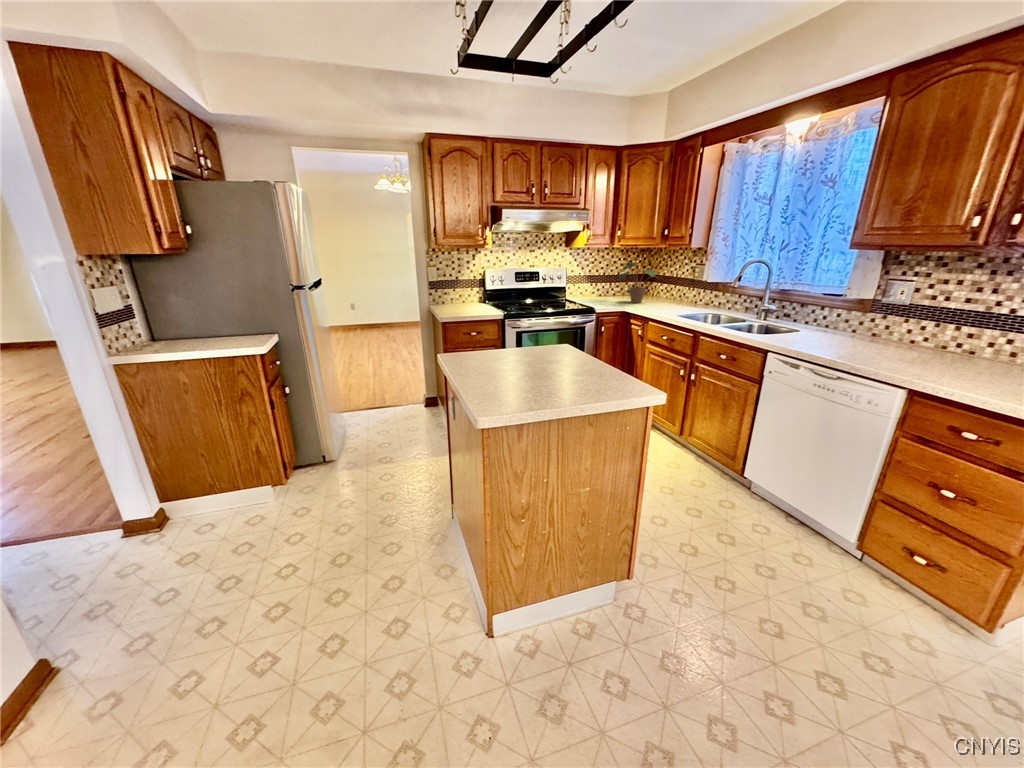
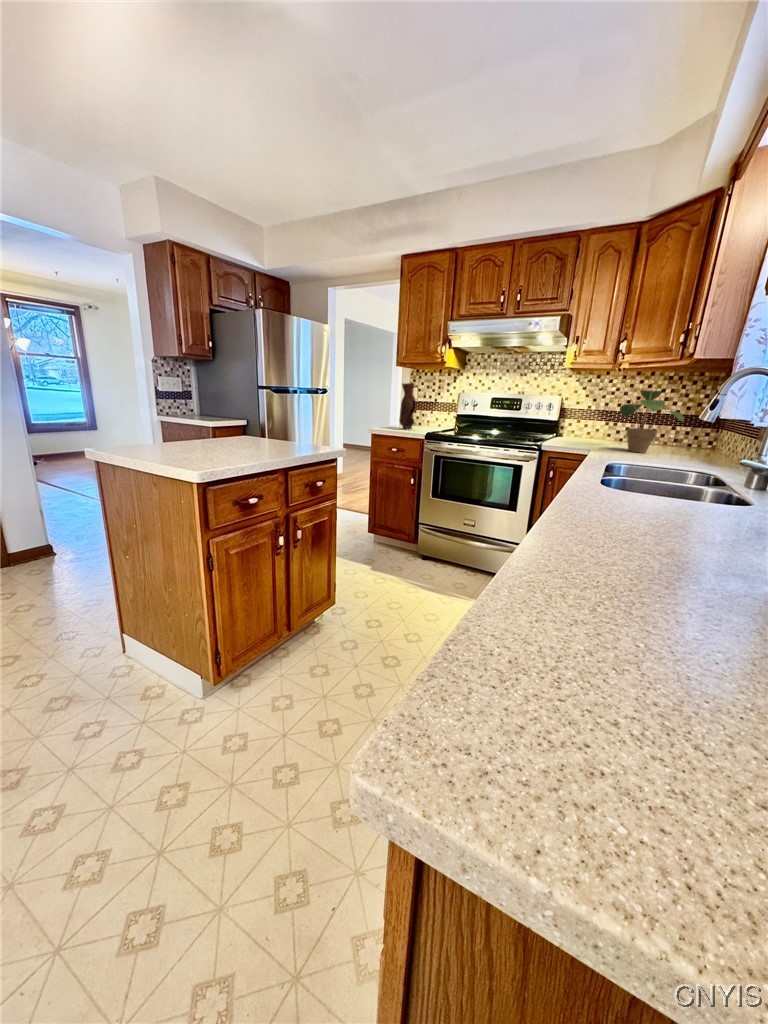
vase: none [453,265,469,311] -> present [399,383,416,429]

